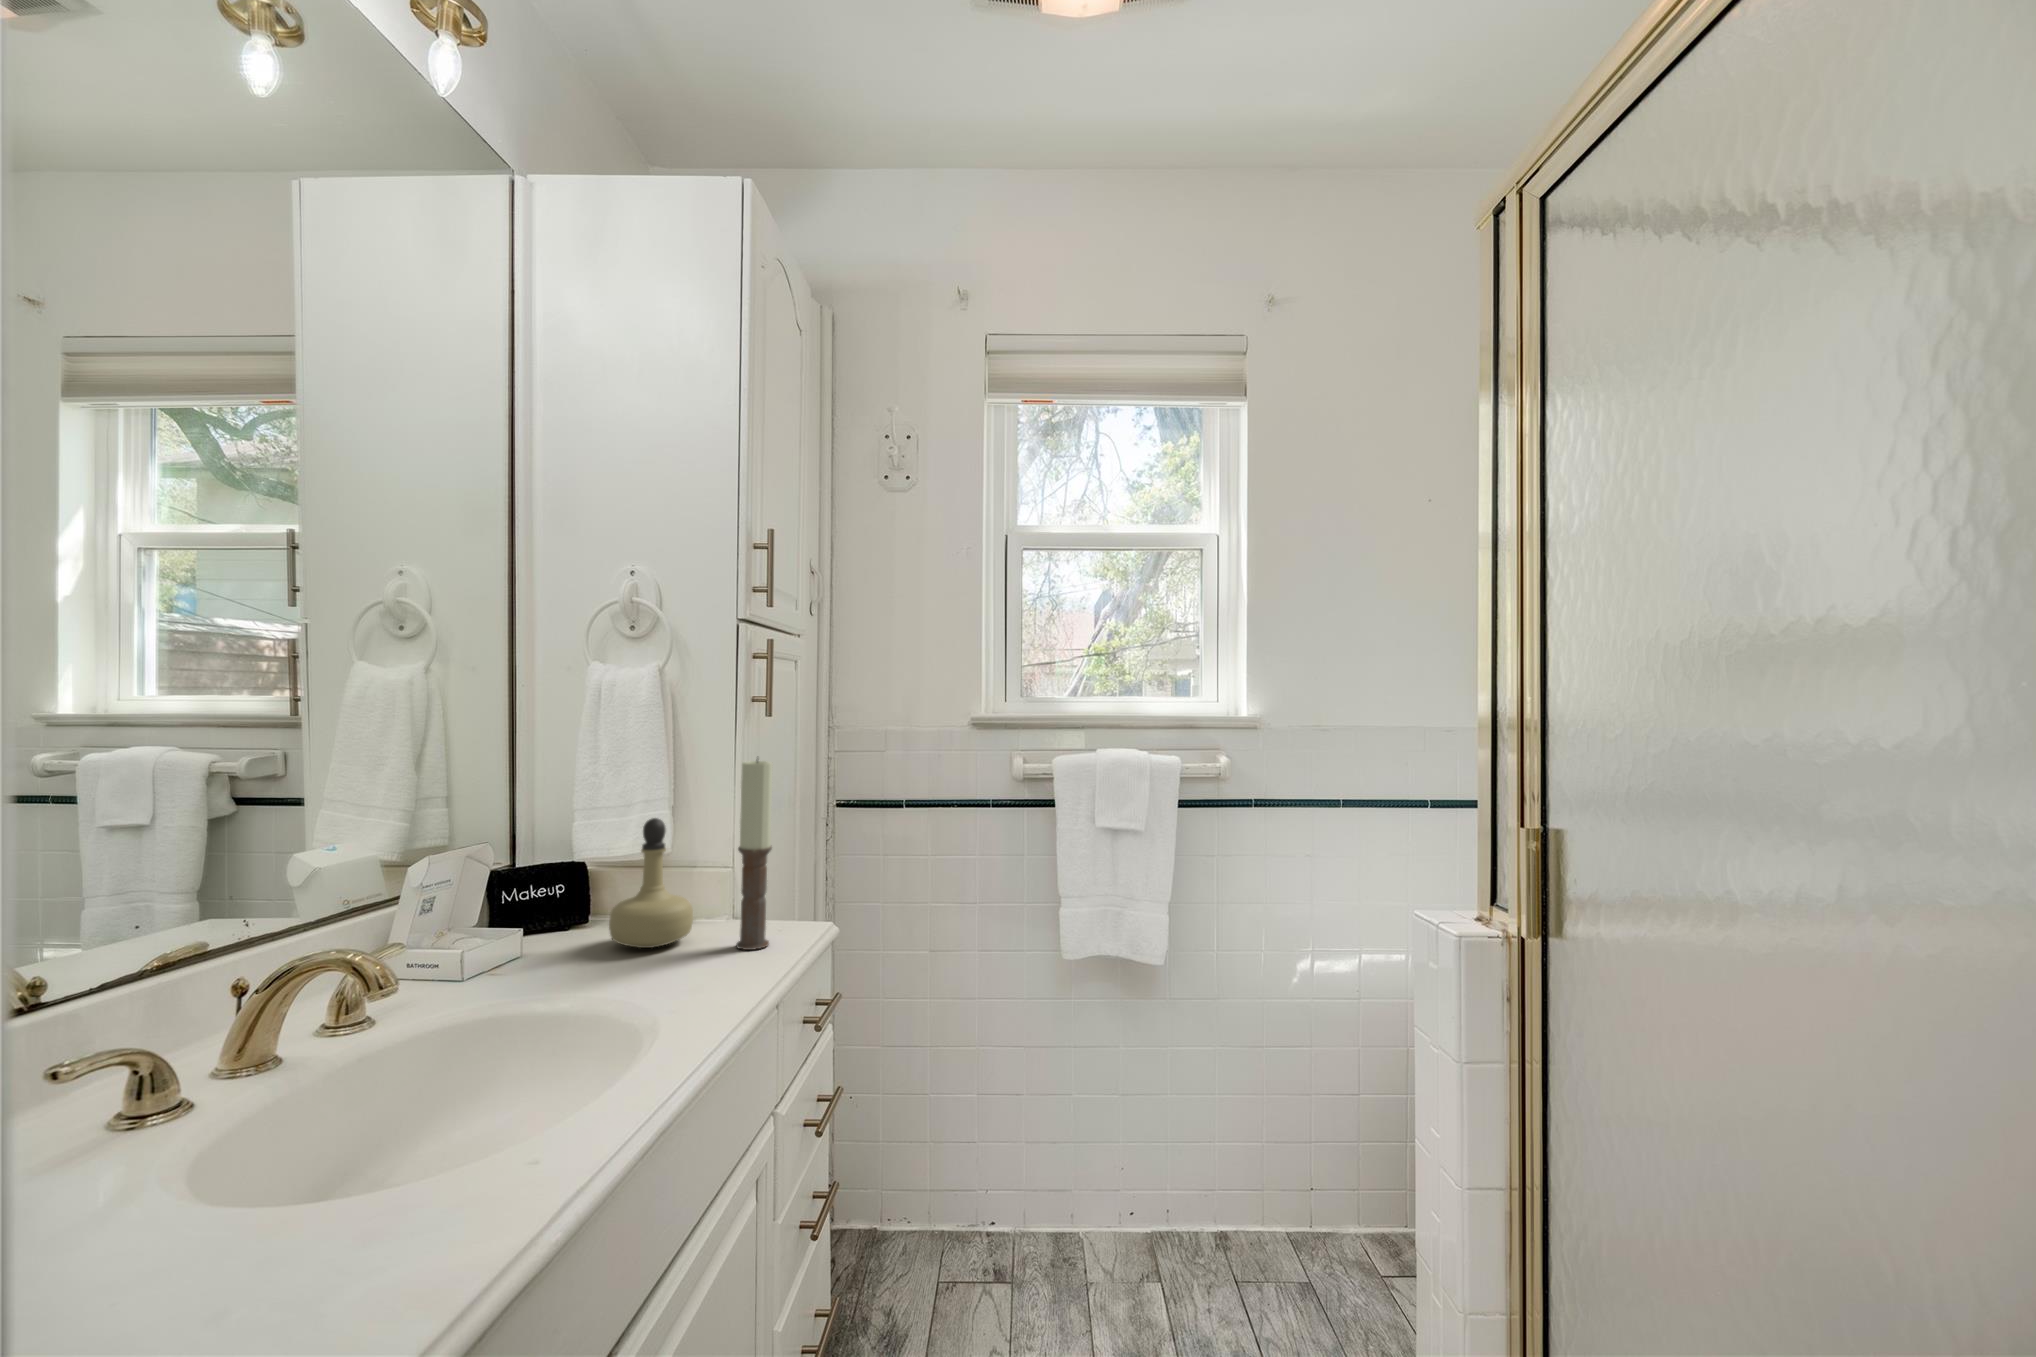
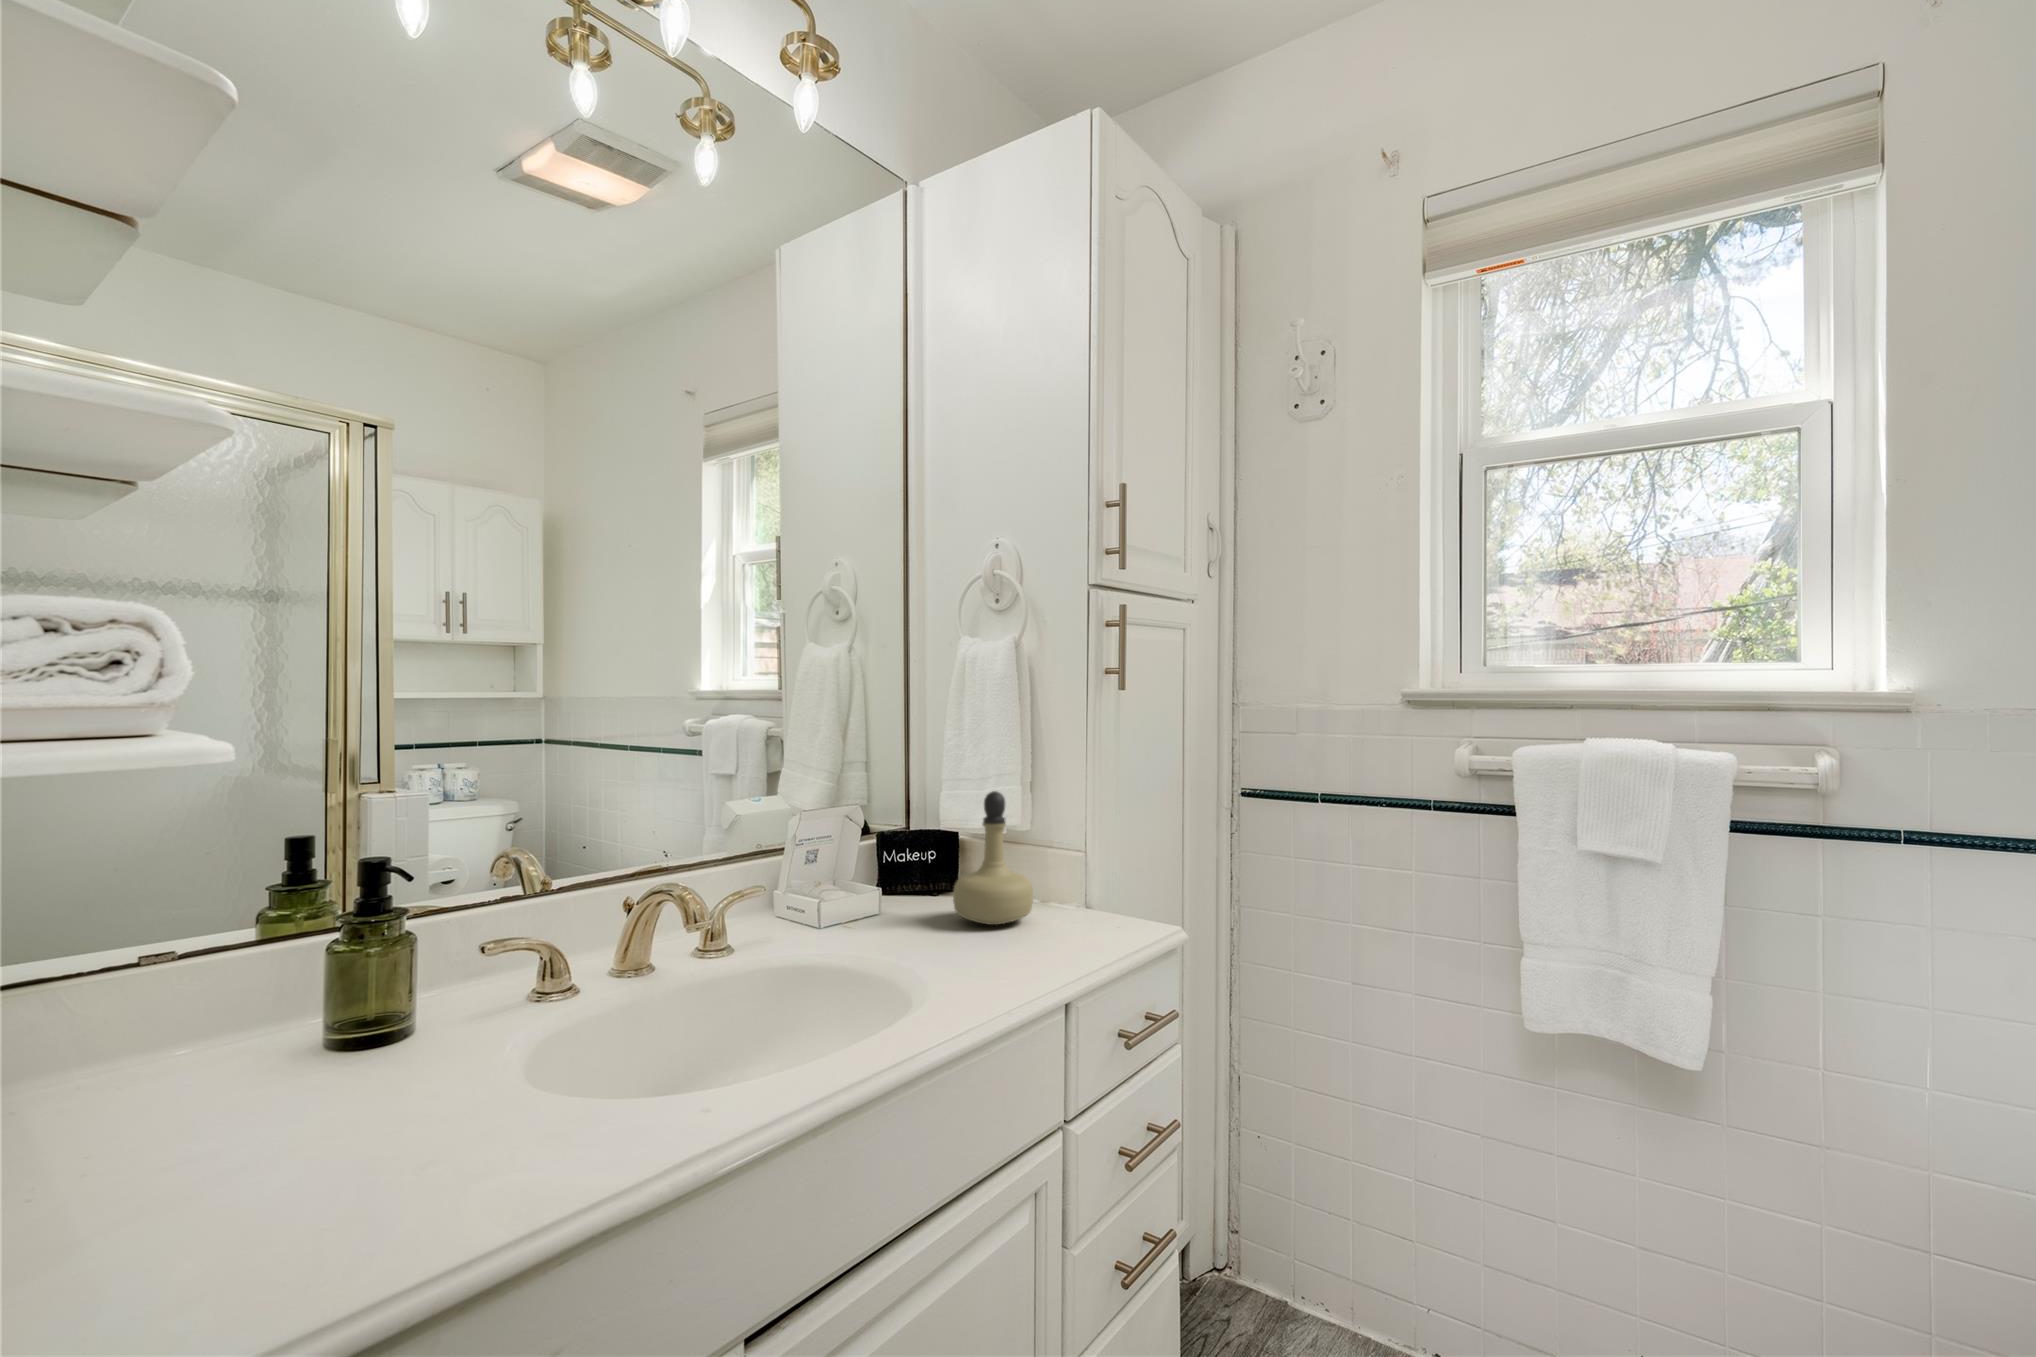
candle: present [736,760,772,950] -> none [1066,730,1103,942]

